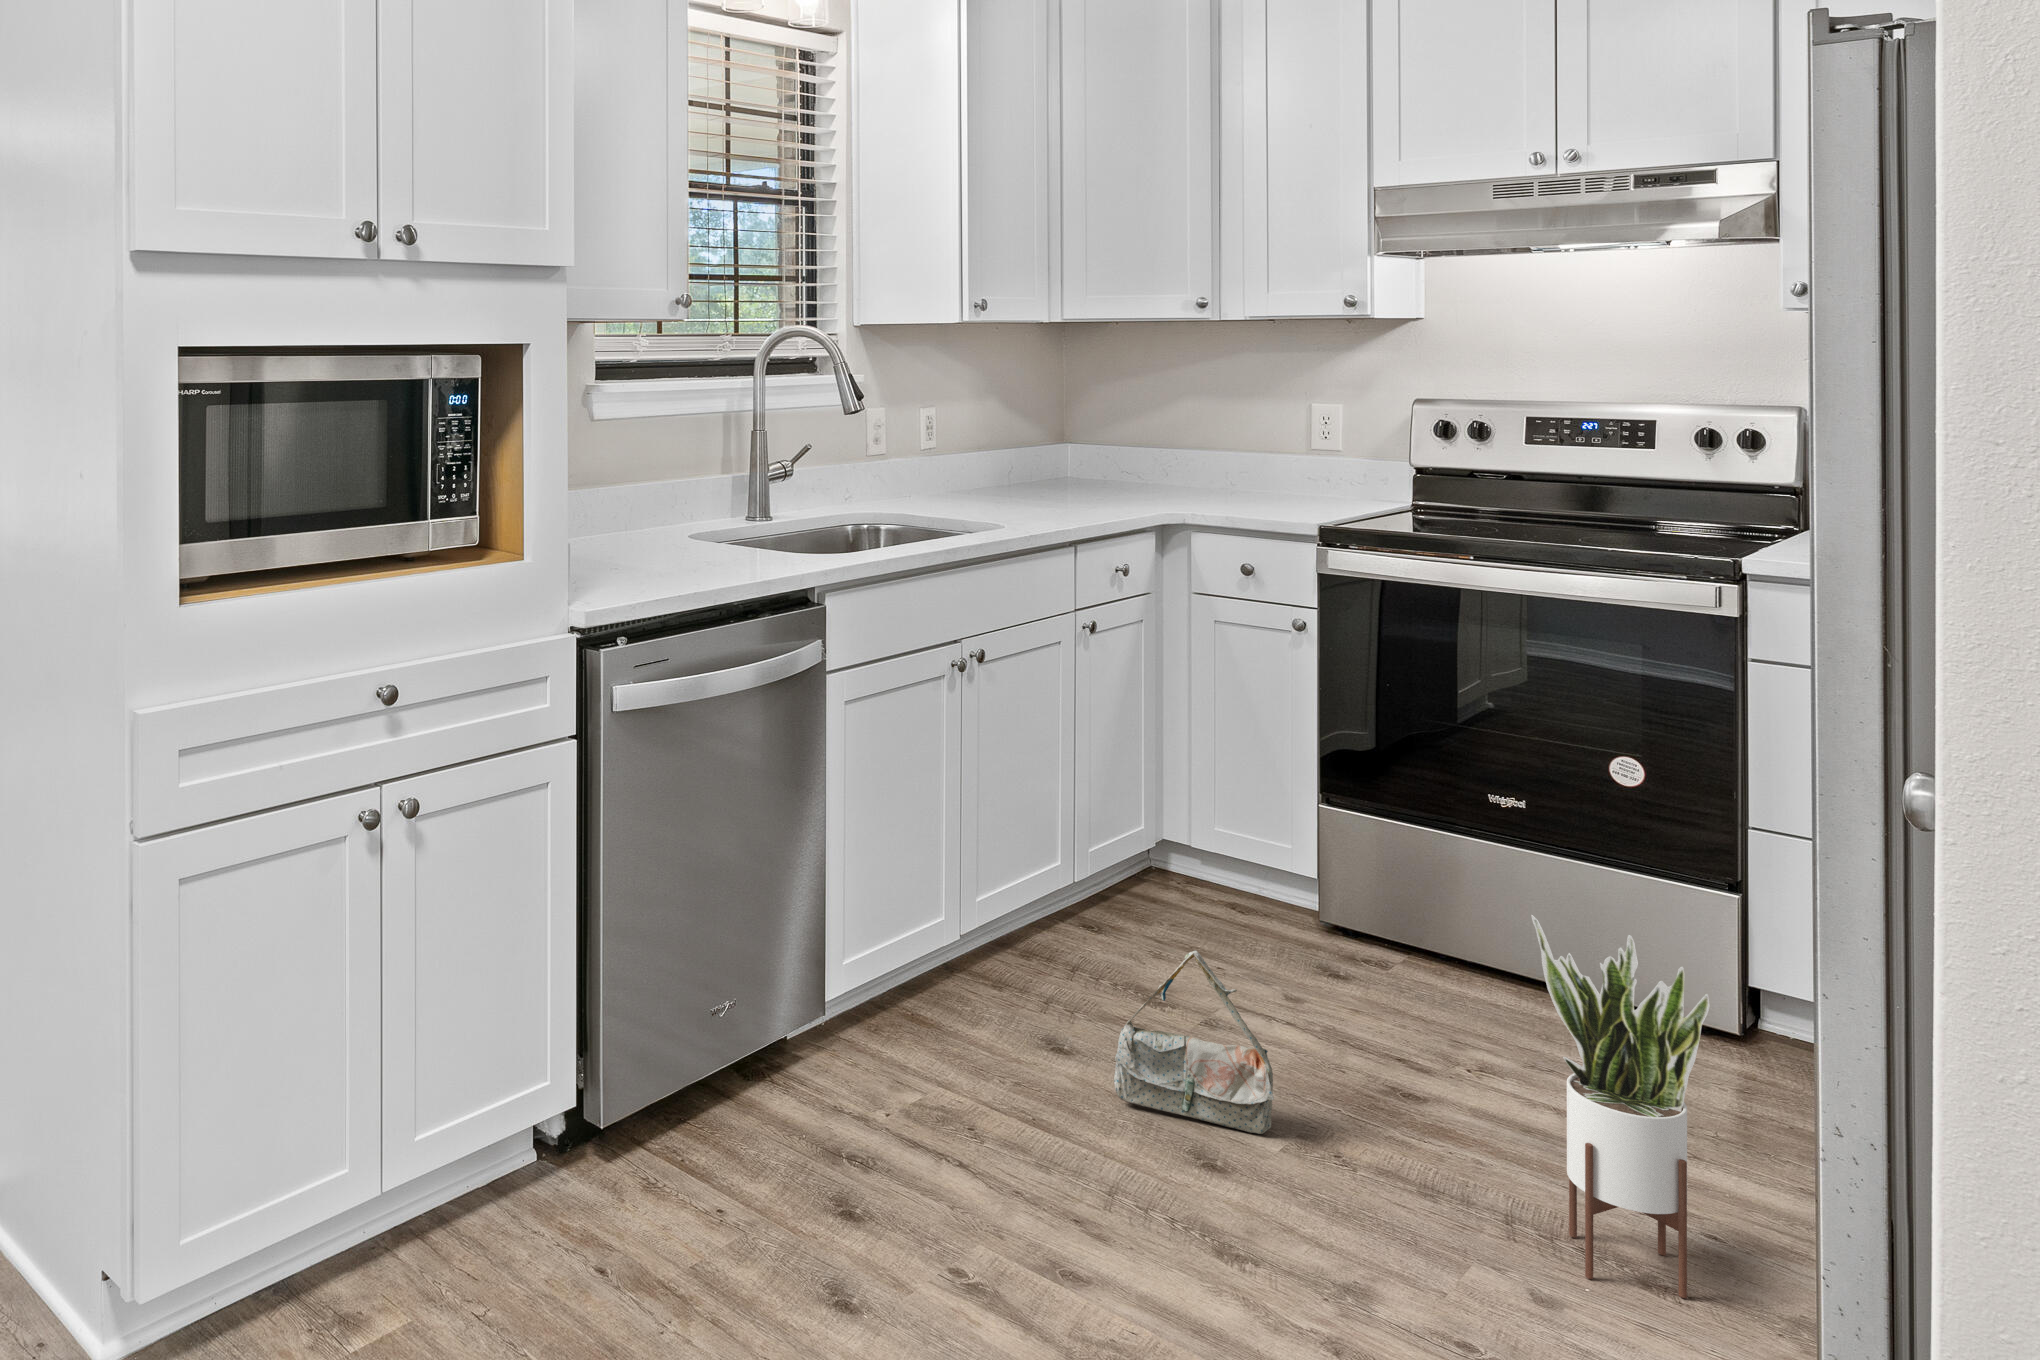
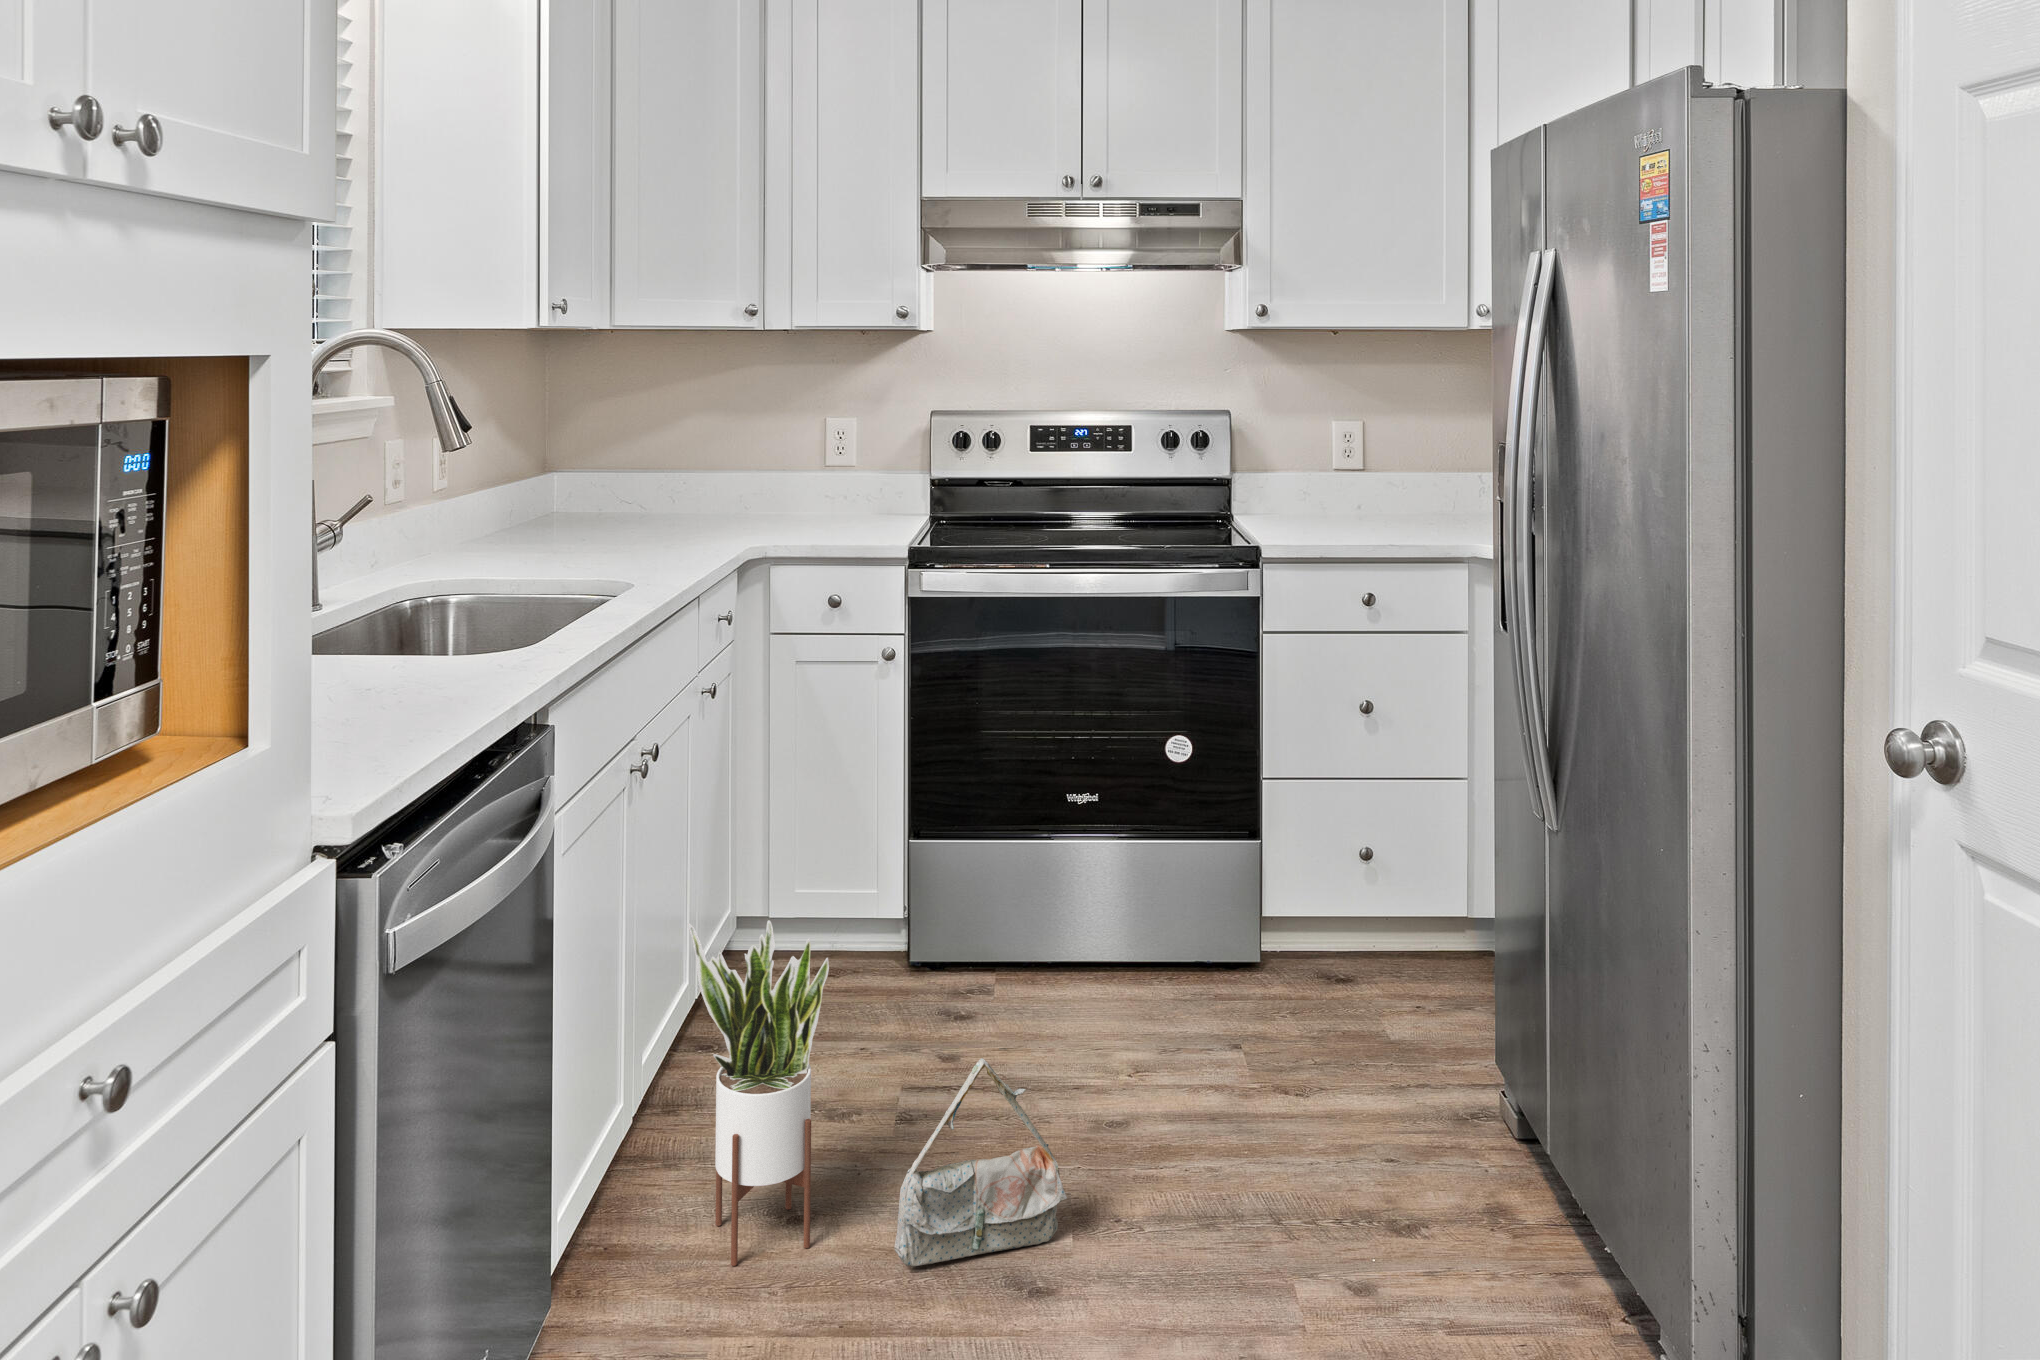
potted plant: present [1531,915,1710,1298] -> present [688,920,829,1266]

